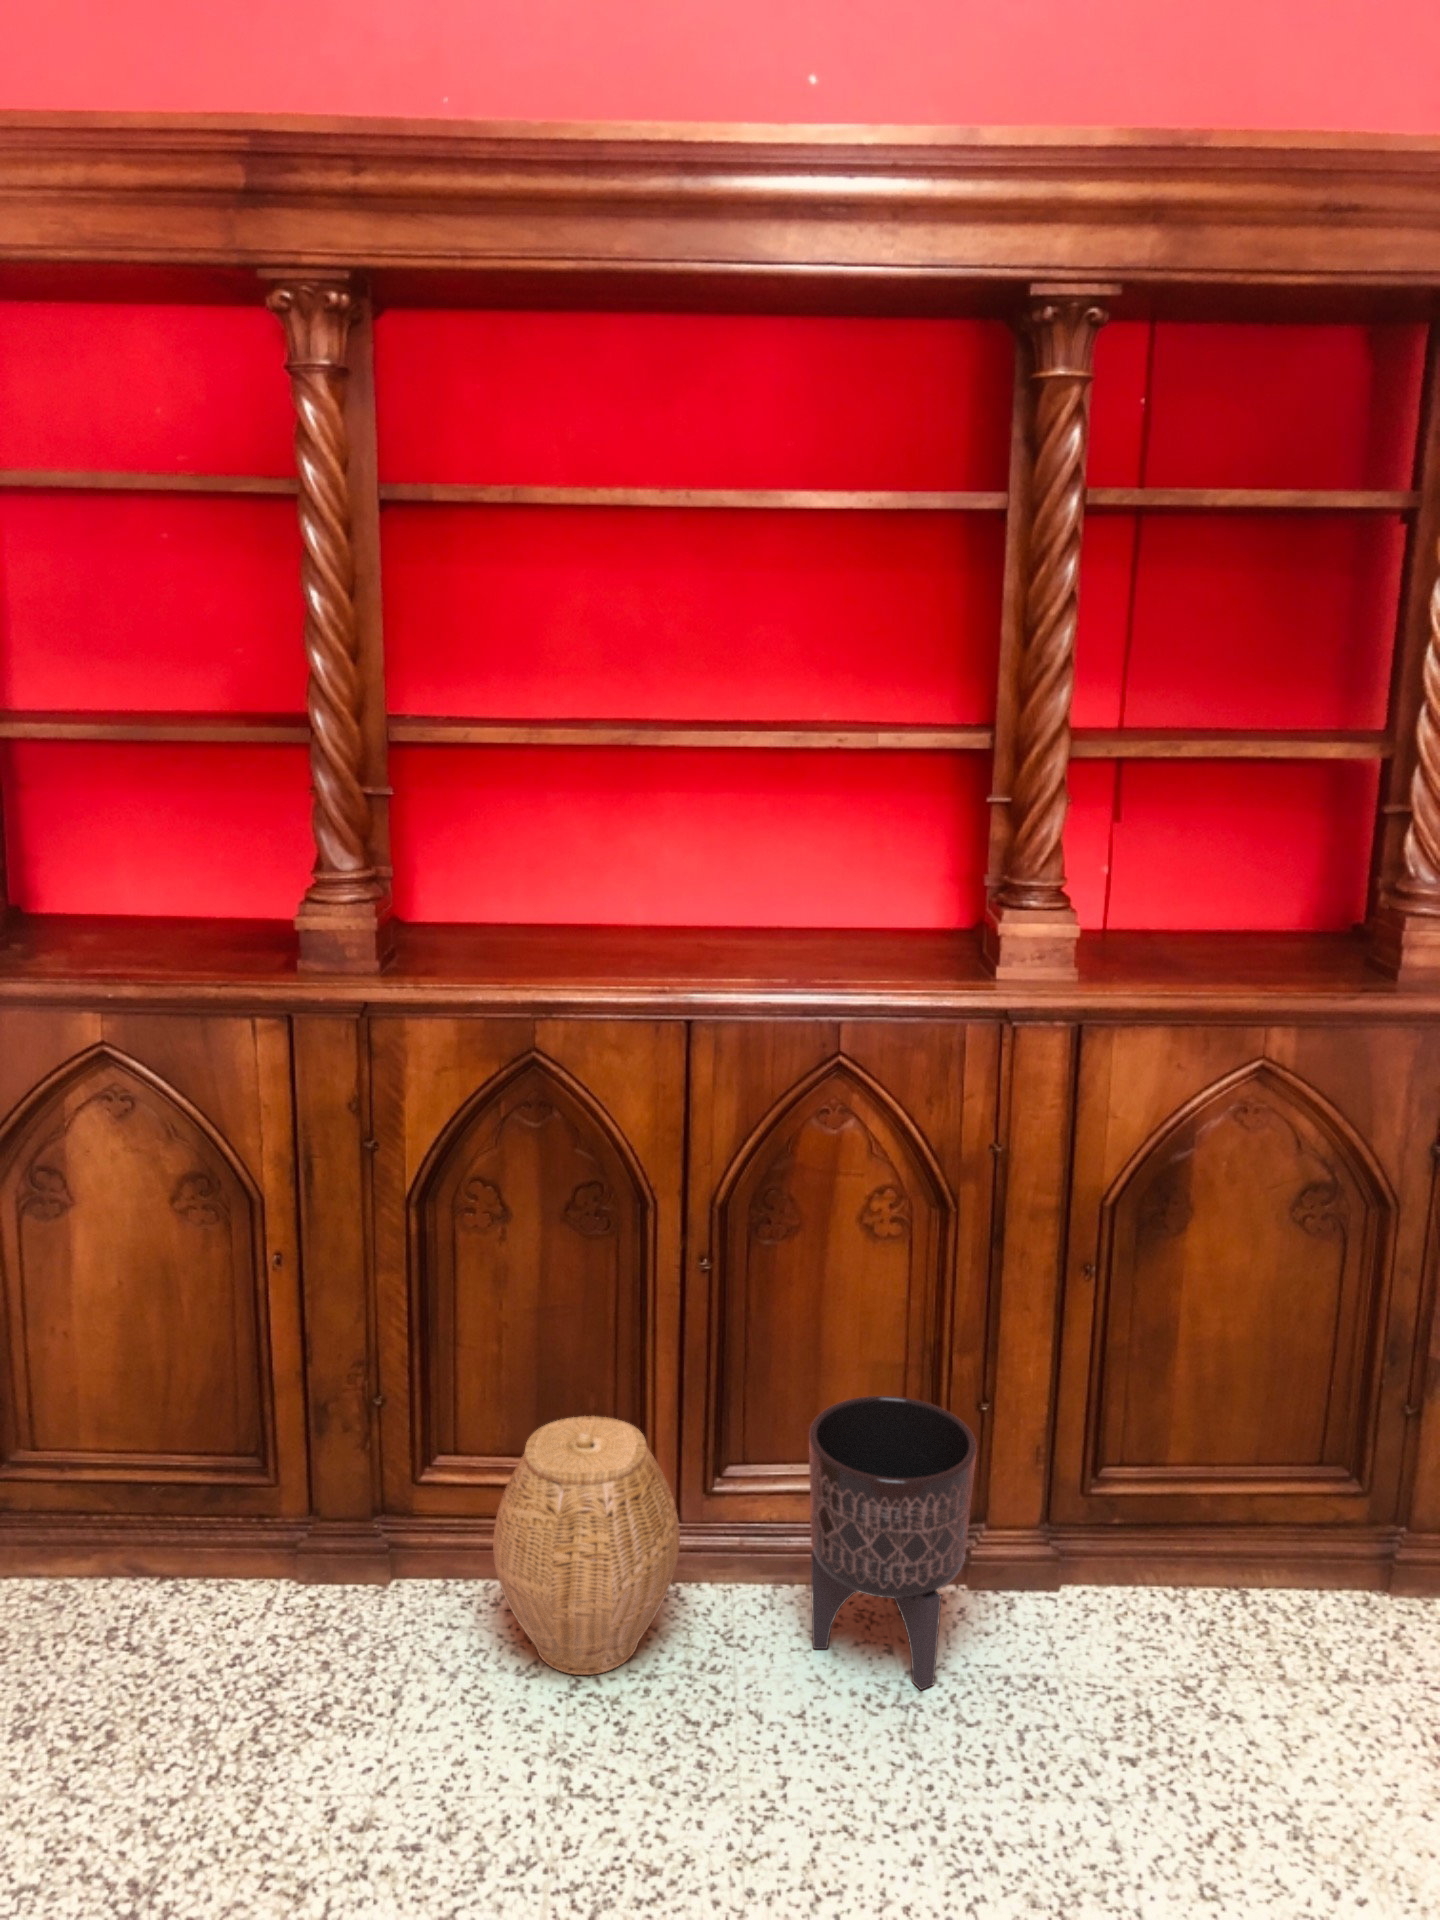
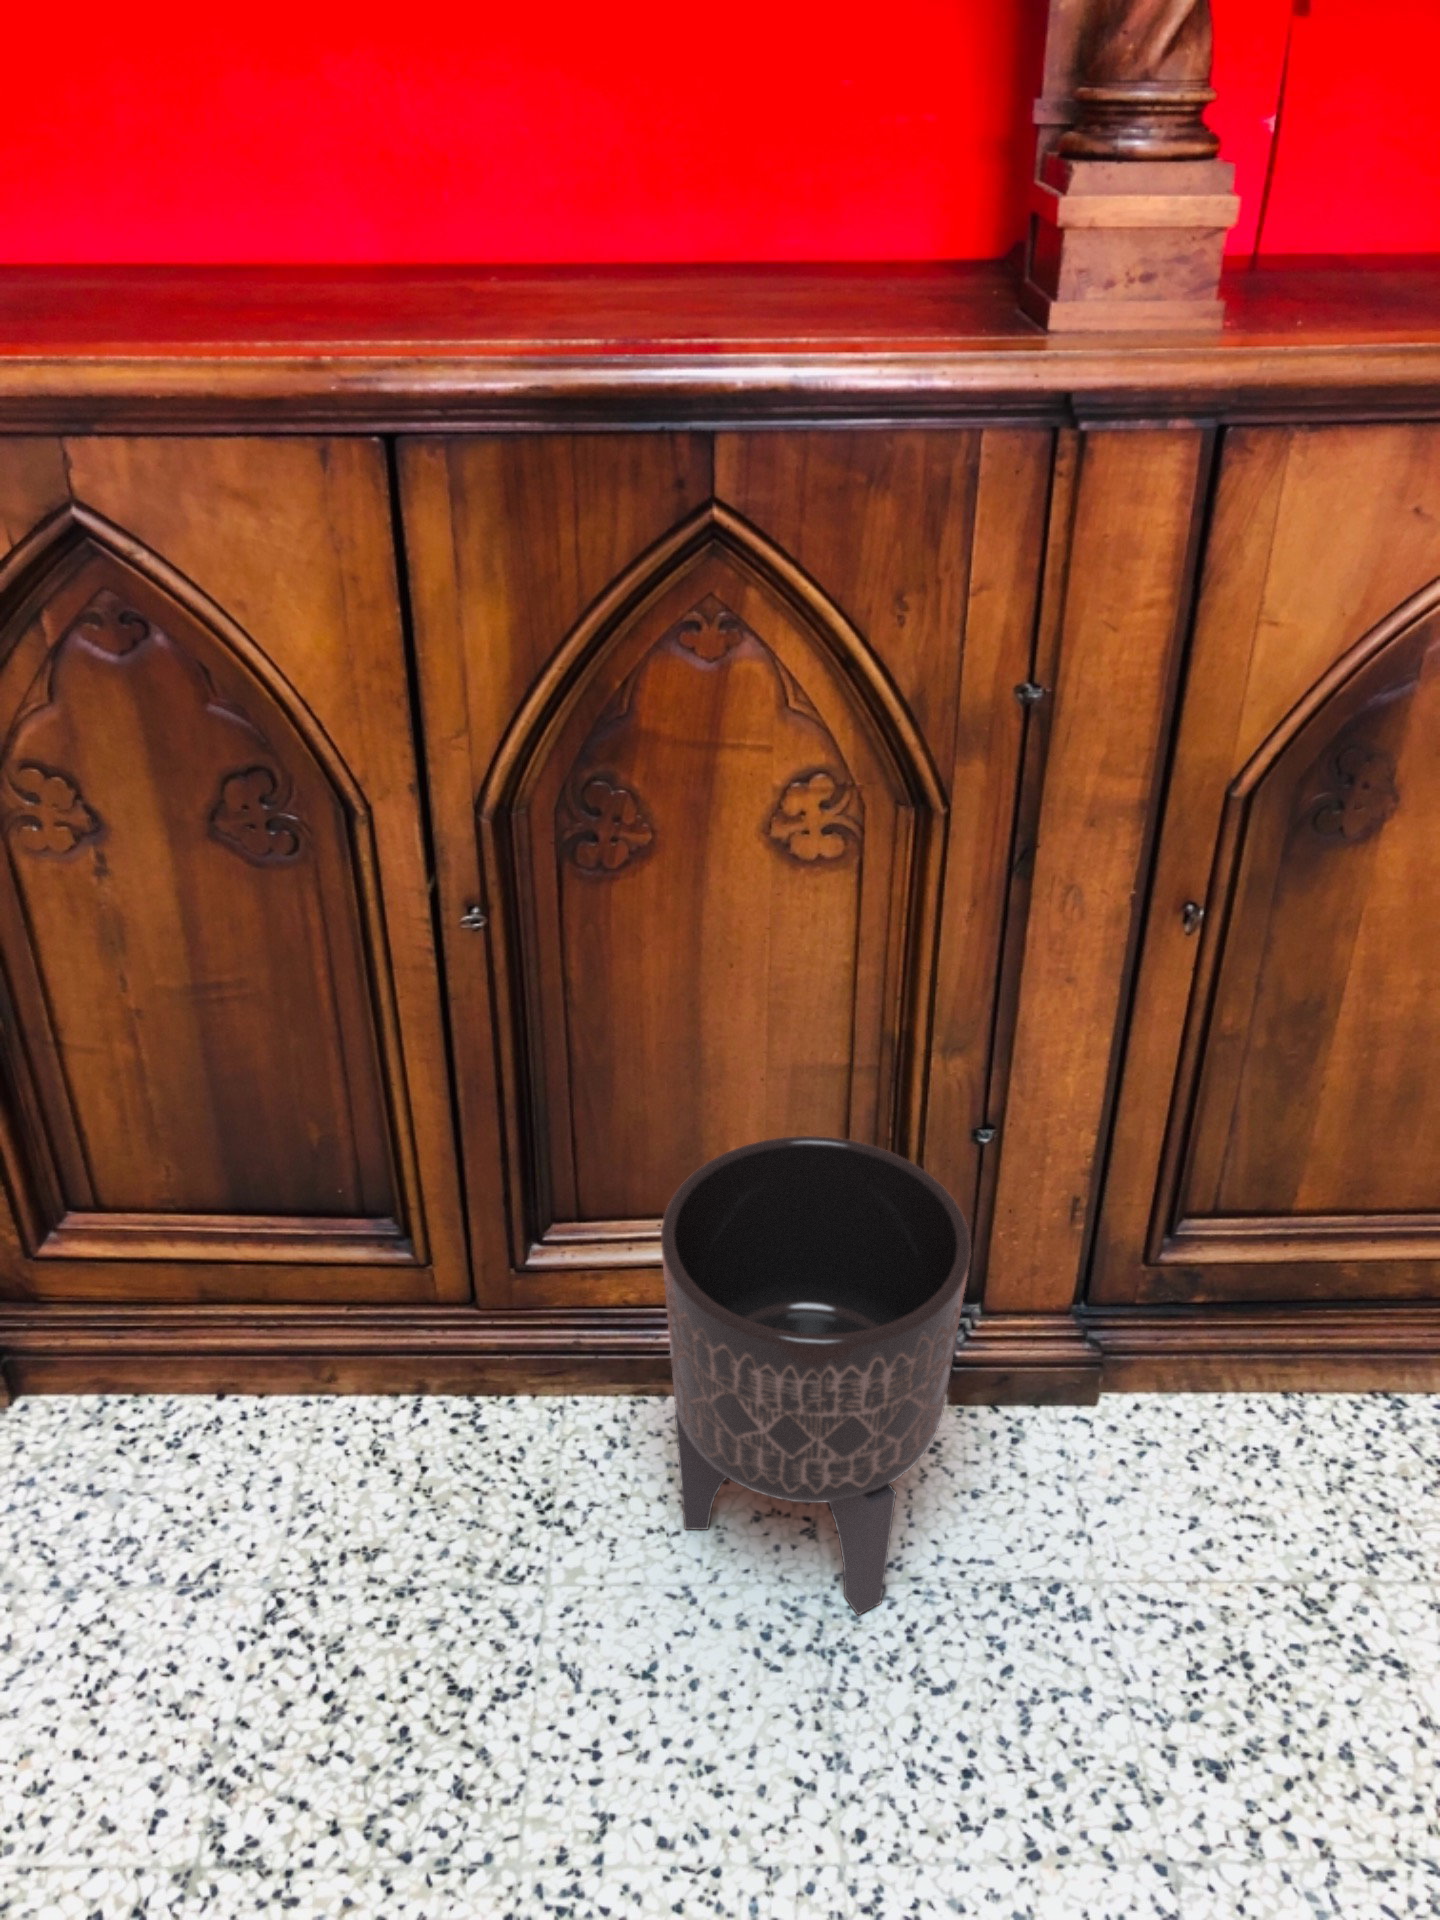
woven basket: present [493,1416,680,1675] -> none [106,1180,446,1591]

